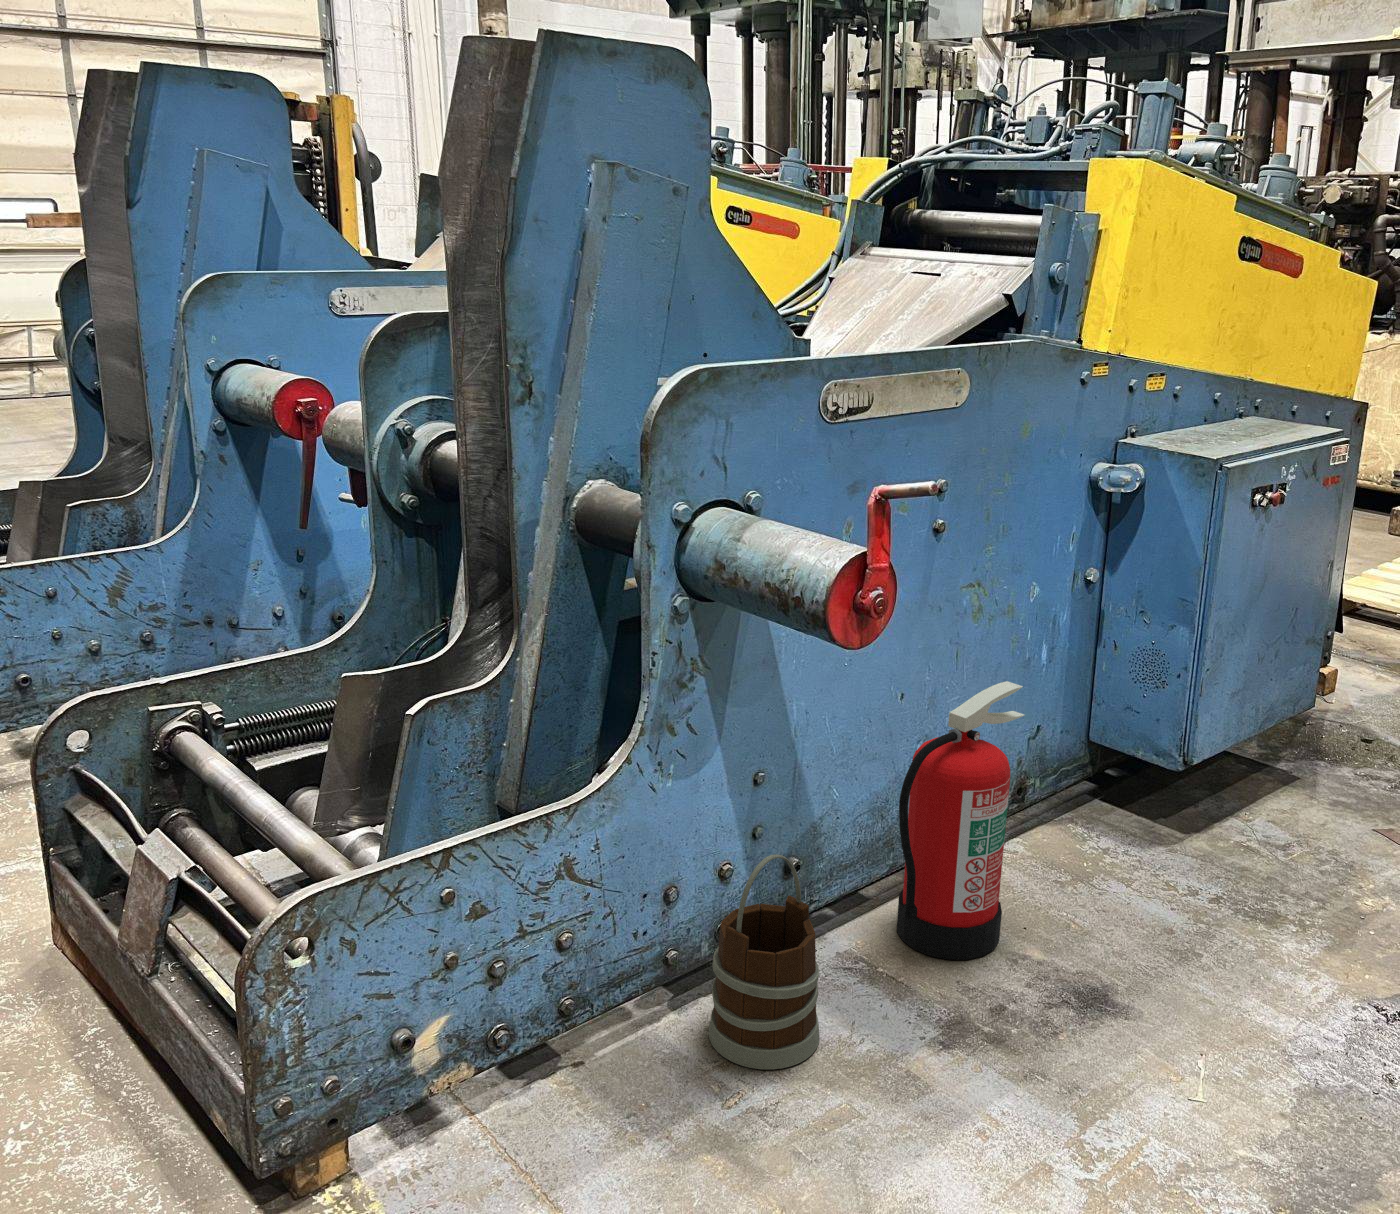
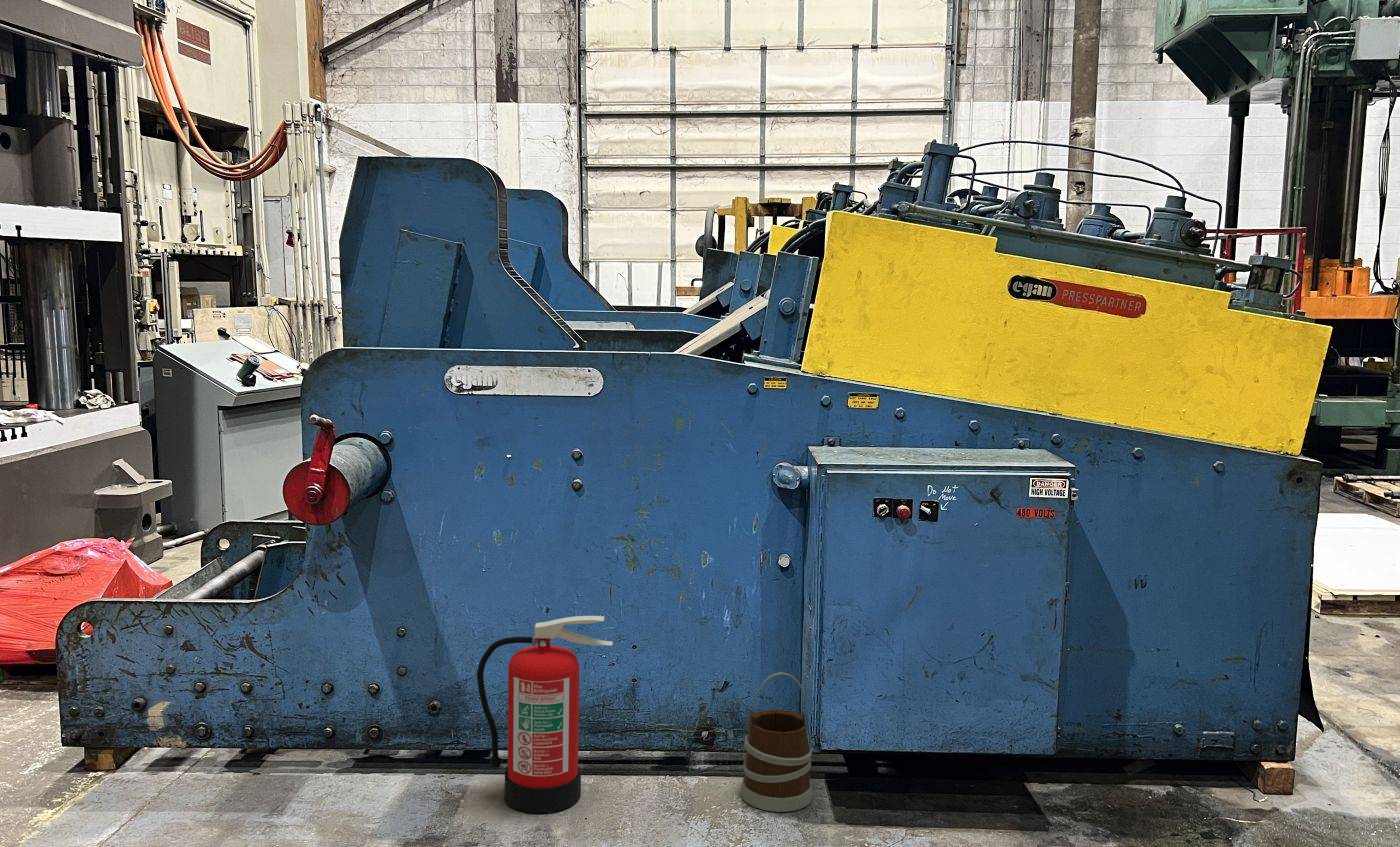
wooden bucket: present [709,854,820,1069] -> present [741,672,812,812]

